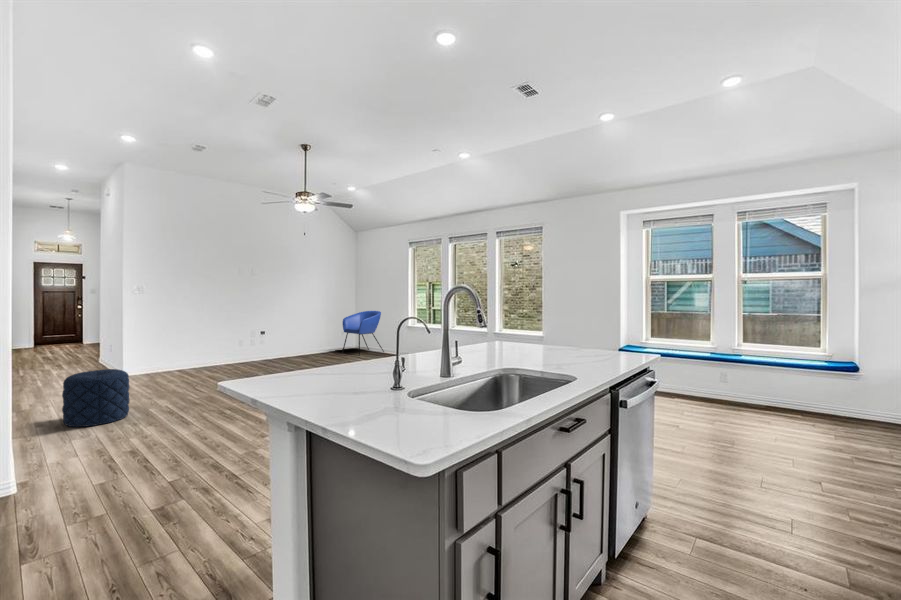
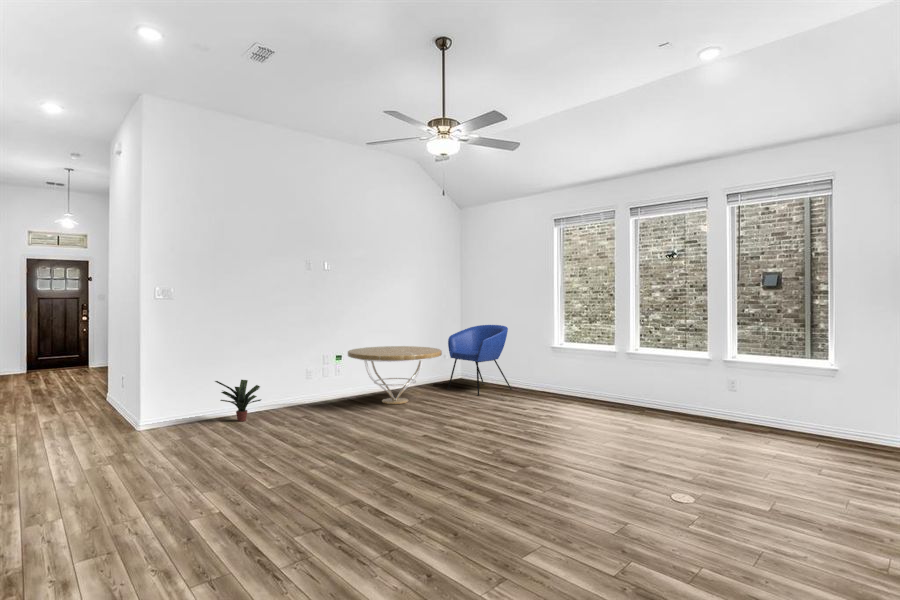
coffee table: none [269,325,333,361] -> present [348,346,442,404]
potted plant: none [174,345,207,371] -> present [215,380,261,421]
pouf: present [62,369,130,427] -> none [36,441,156,564]

